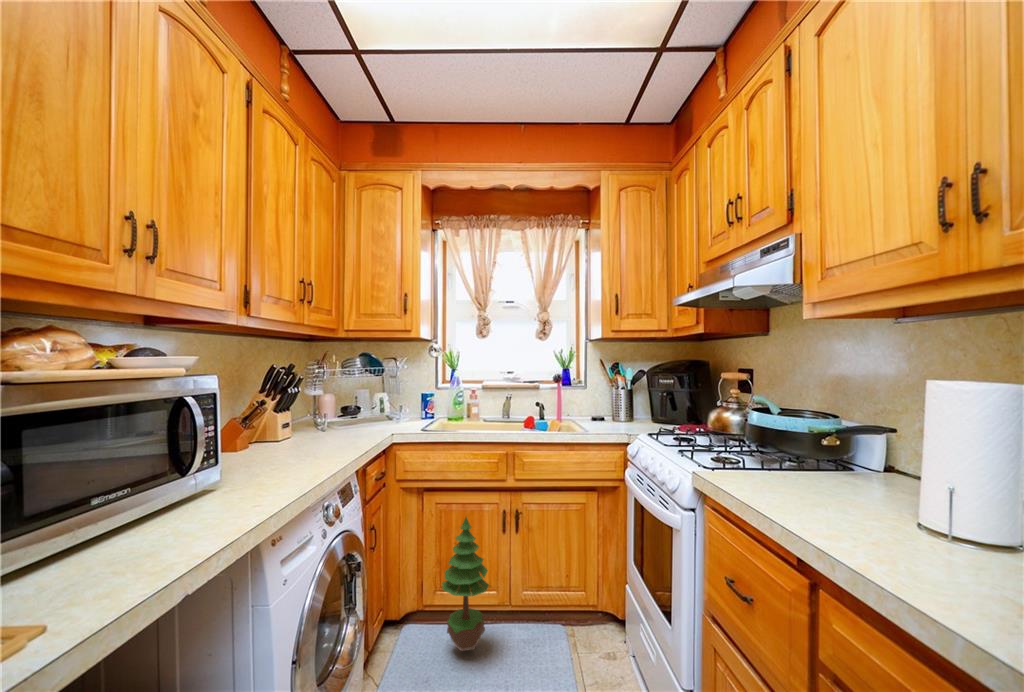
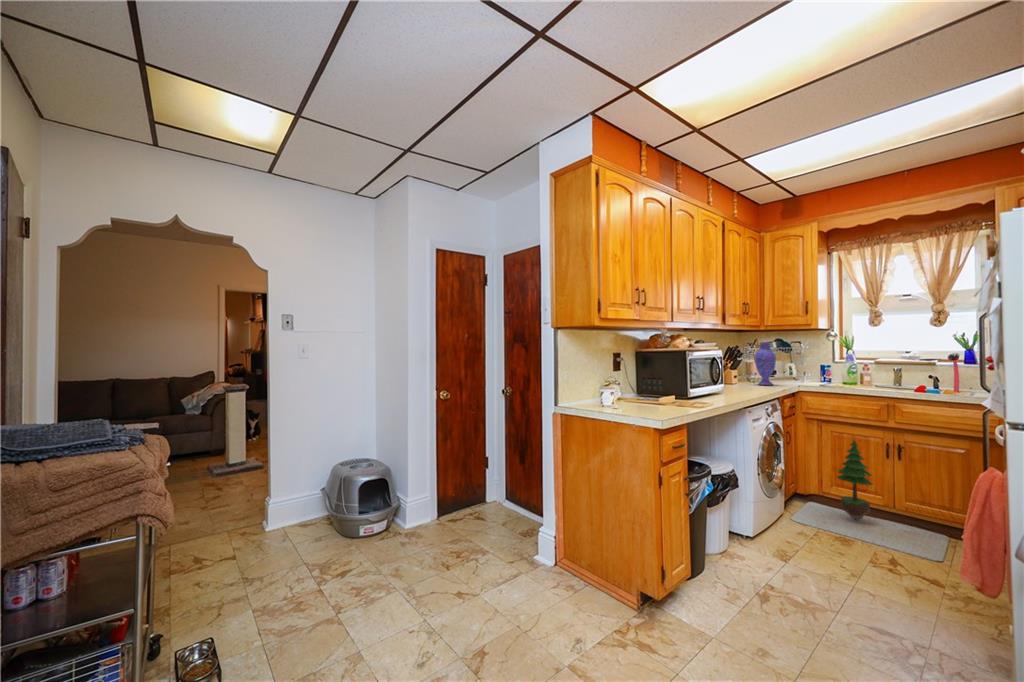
vase: none [315,357,354,441] -> present [754,342,776,385]

